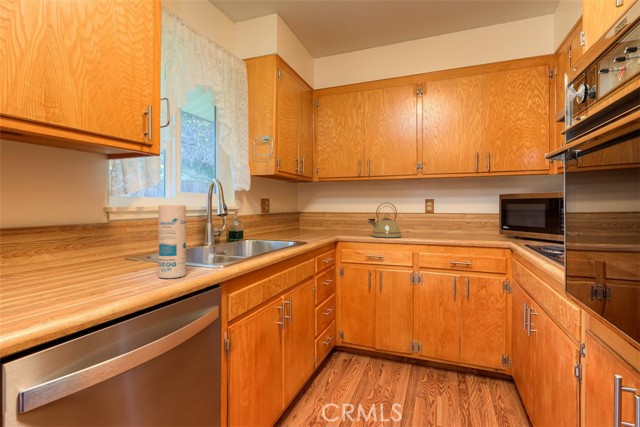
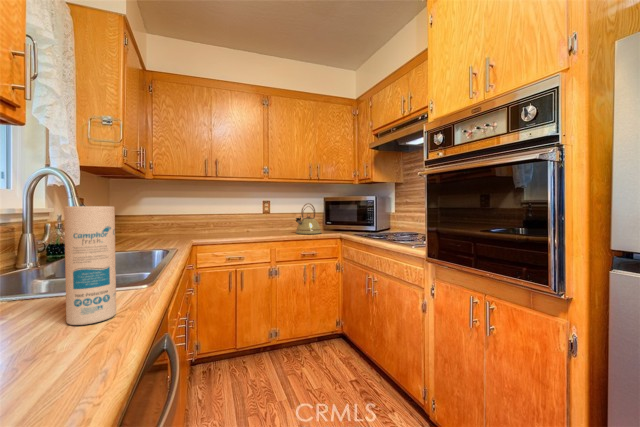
kettle: present [368,203,402,238] -> present [296,203,322,234]

